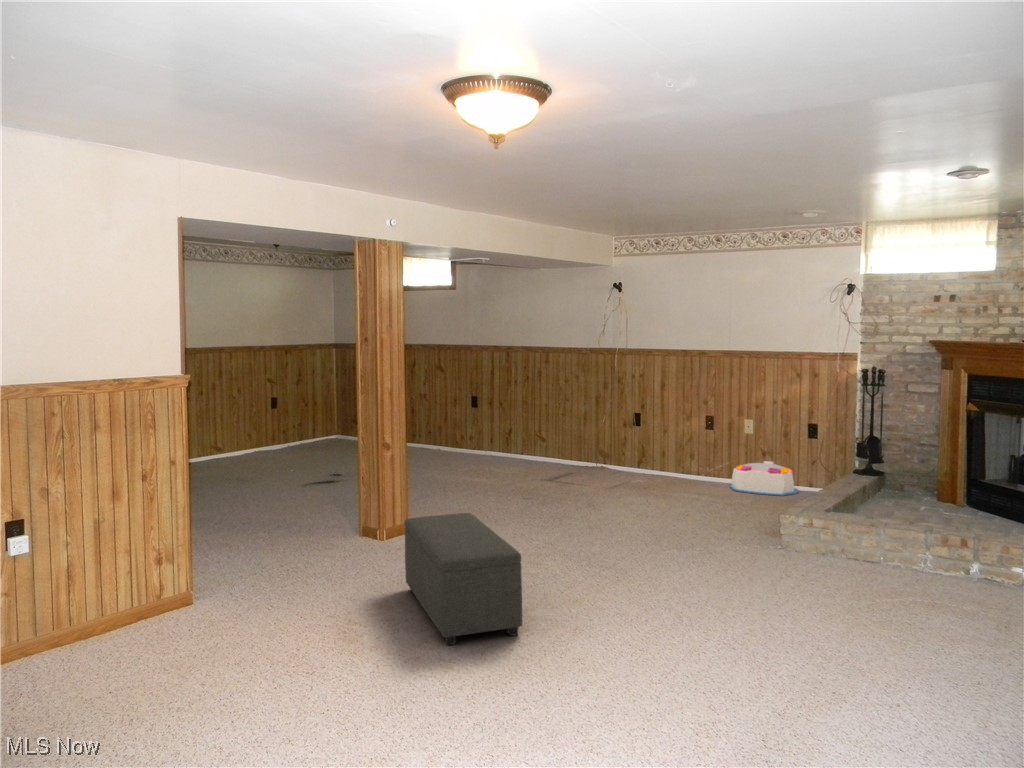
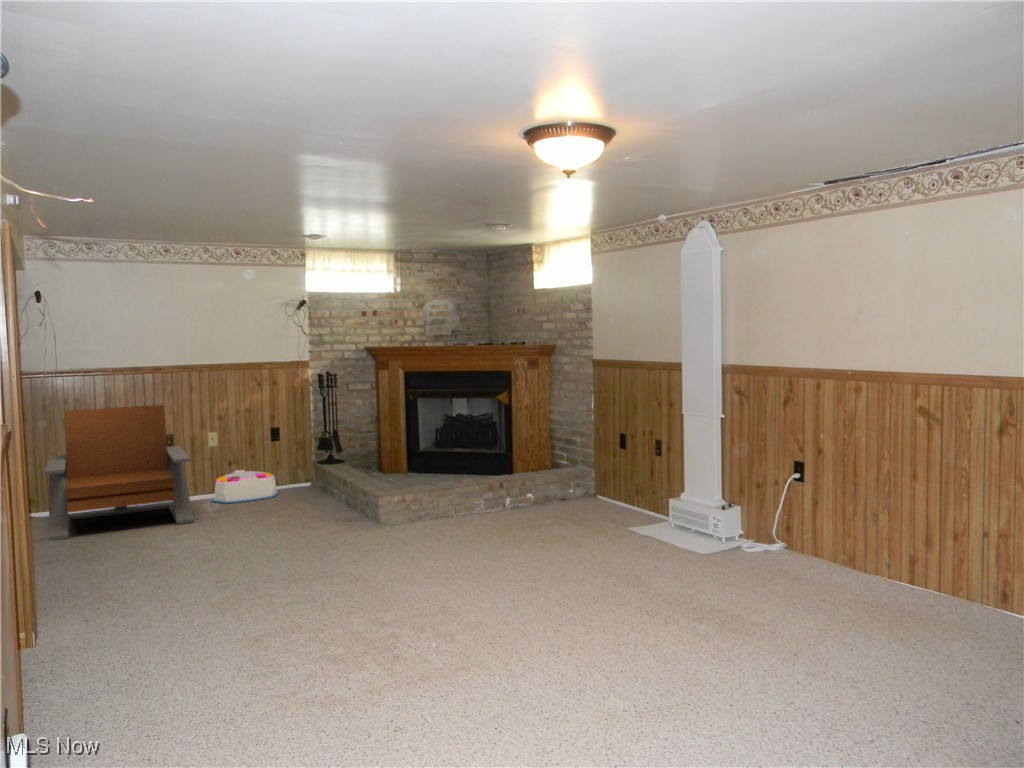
lounge chair: none [574,384,710,499] -> present [45,405,194,540]
ottoman: present [404,513,522,645] -> none [156,555,391,687]

